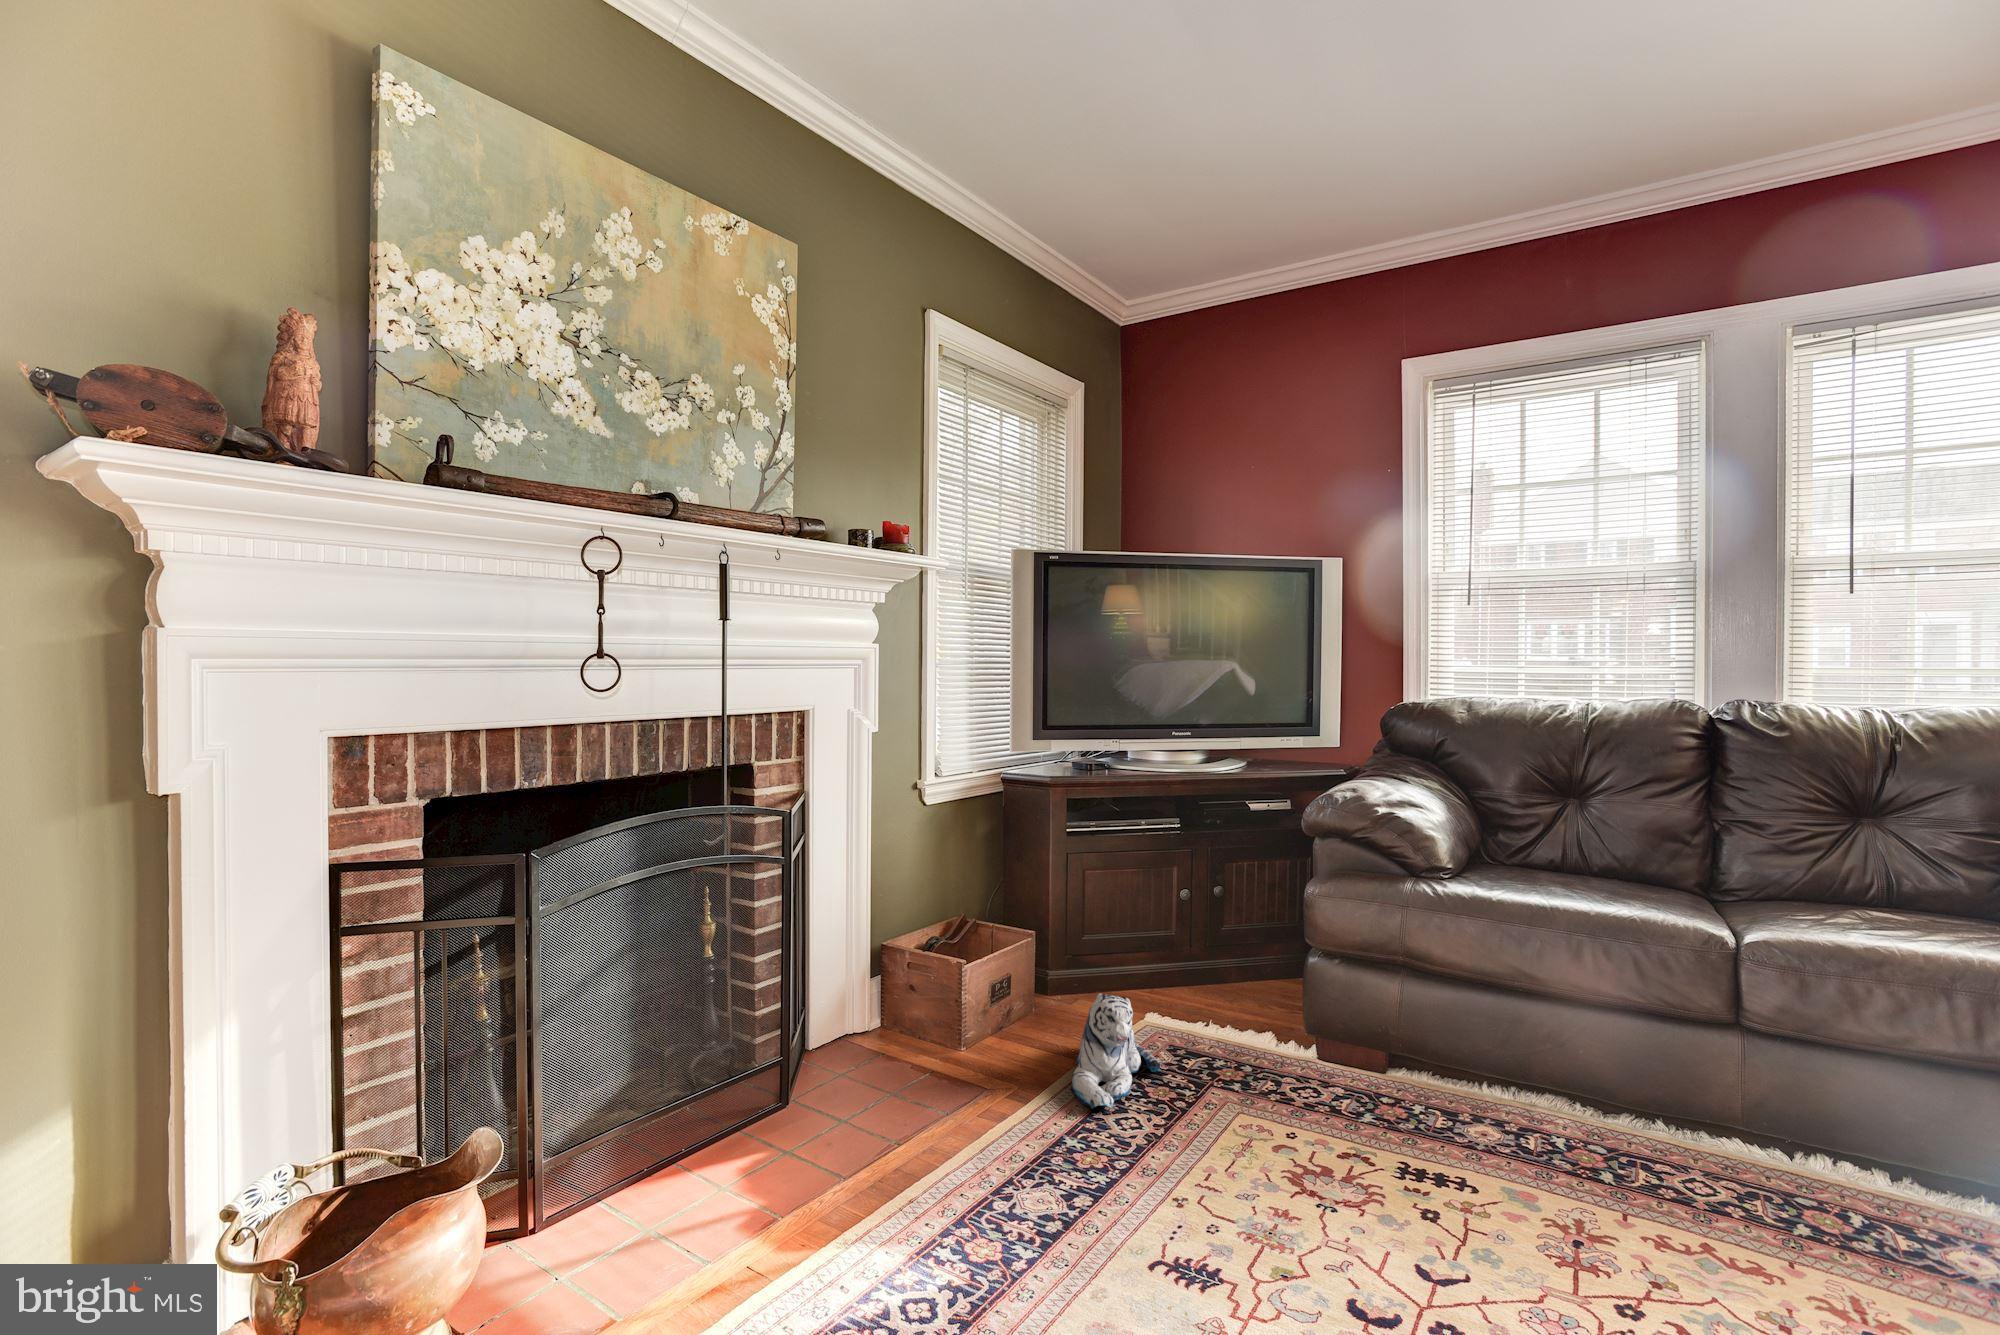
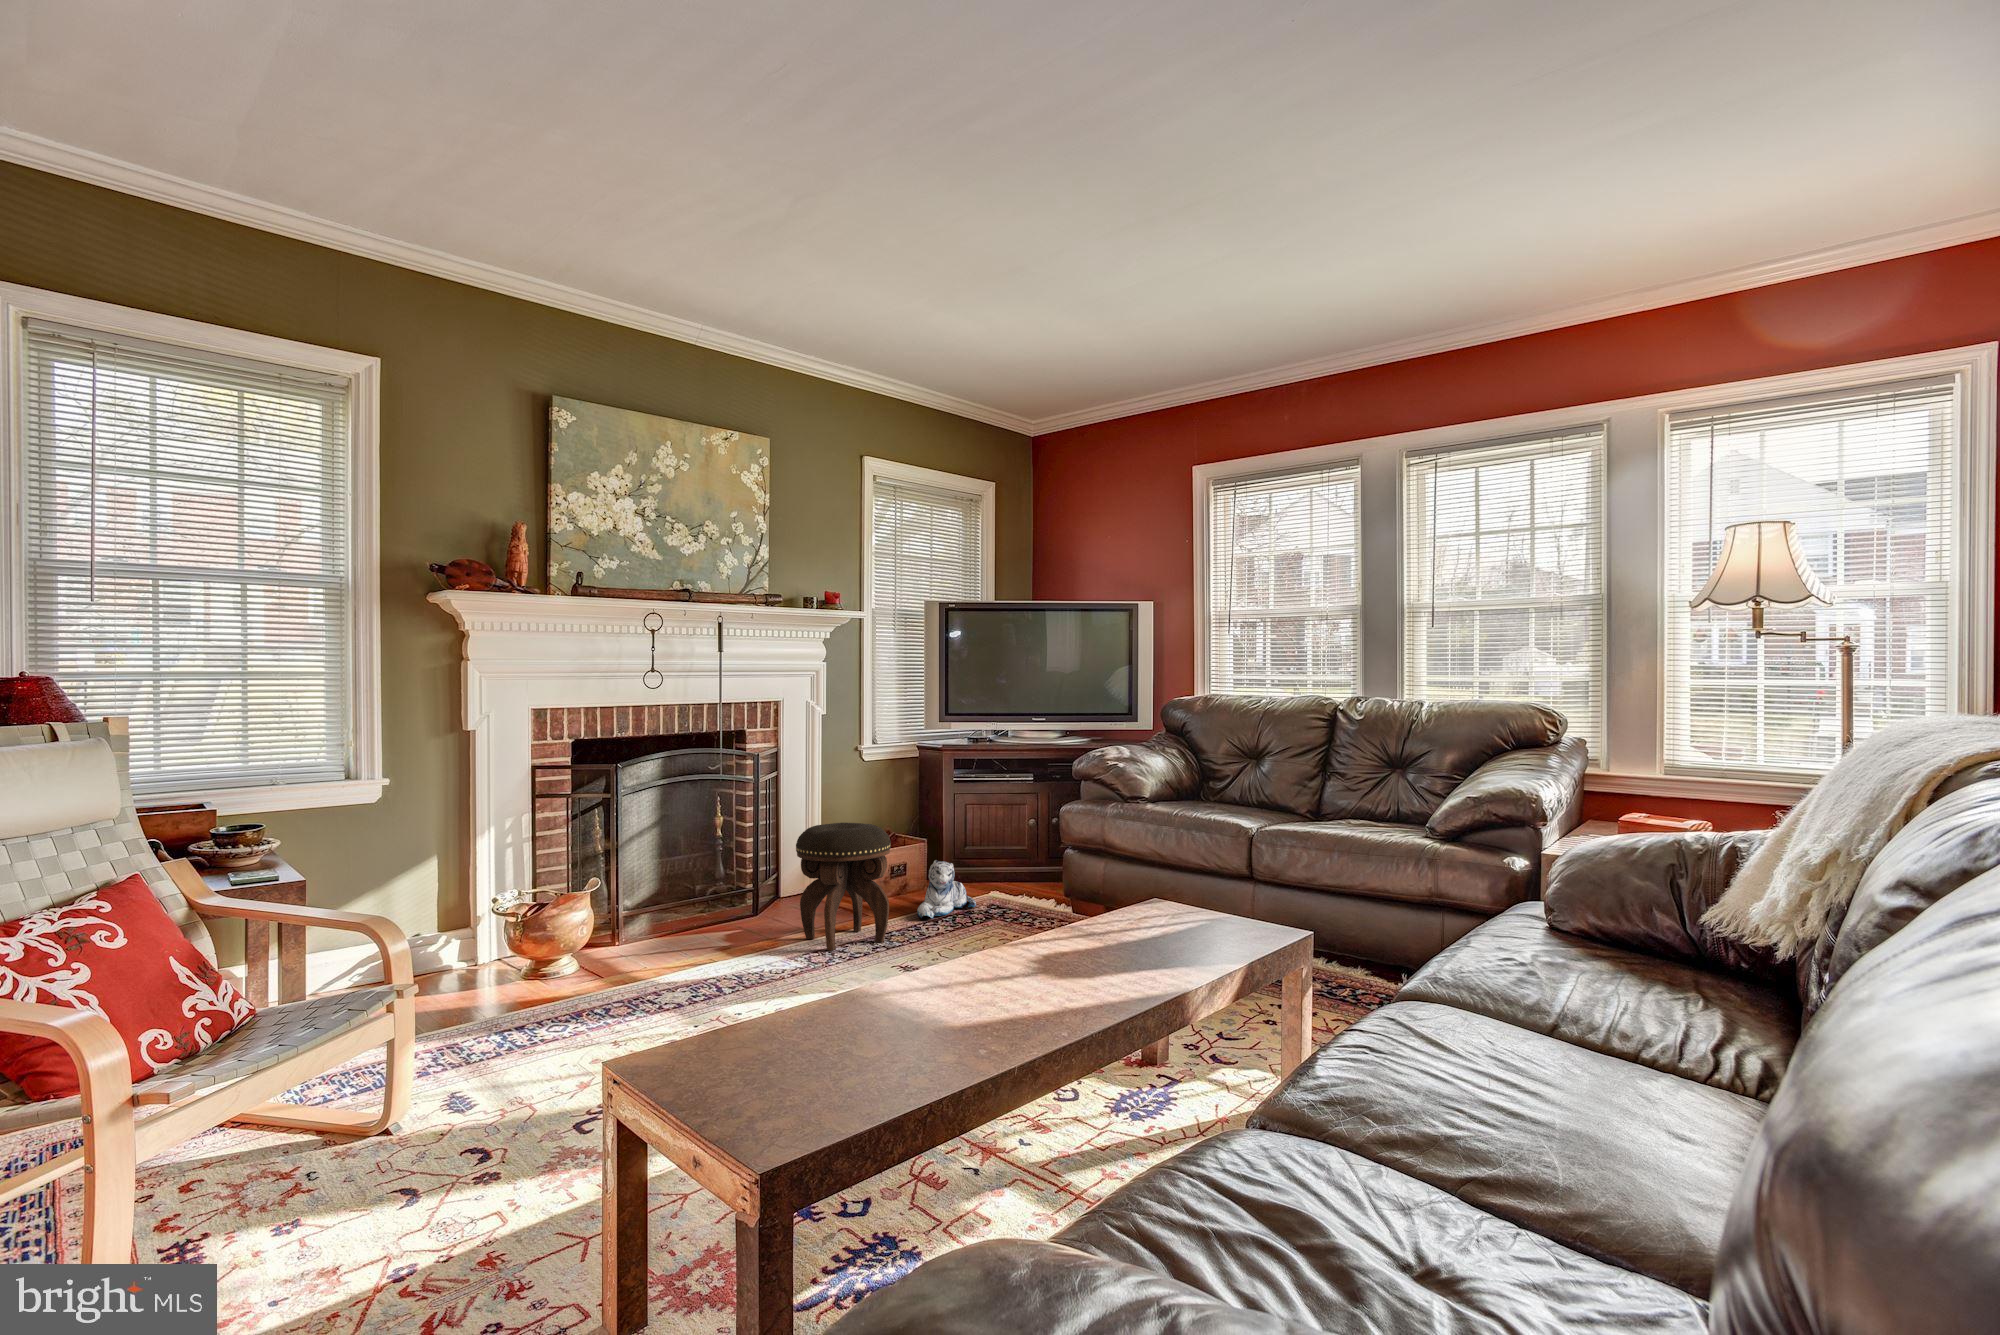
footstool: none [897,950,1082,1234] -> present [796,823,891,951]

